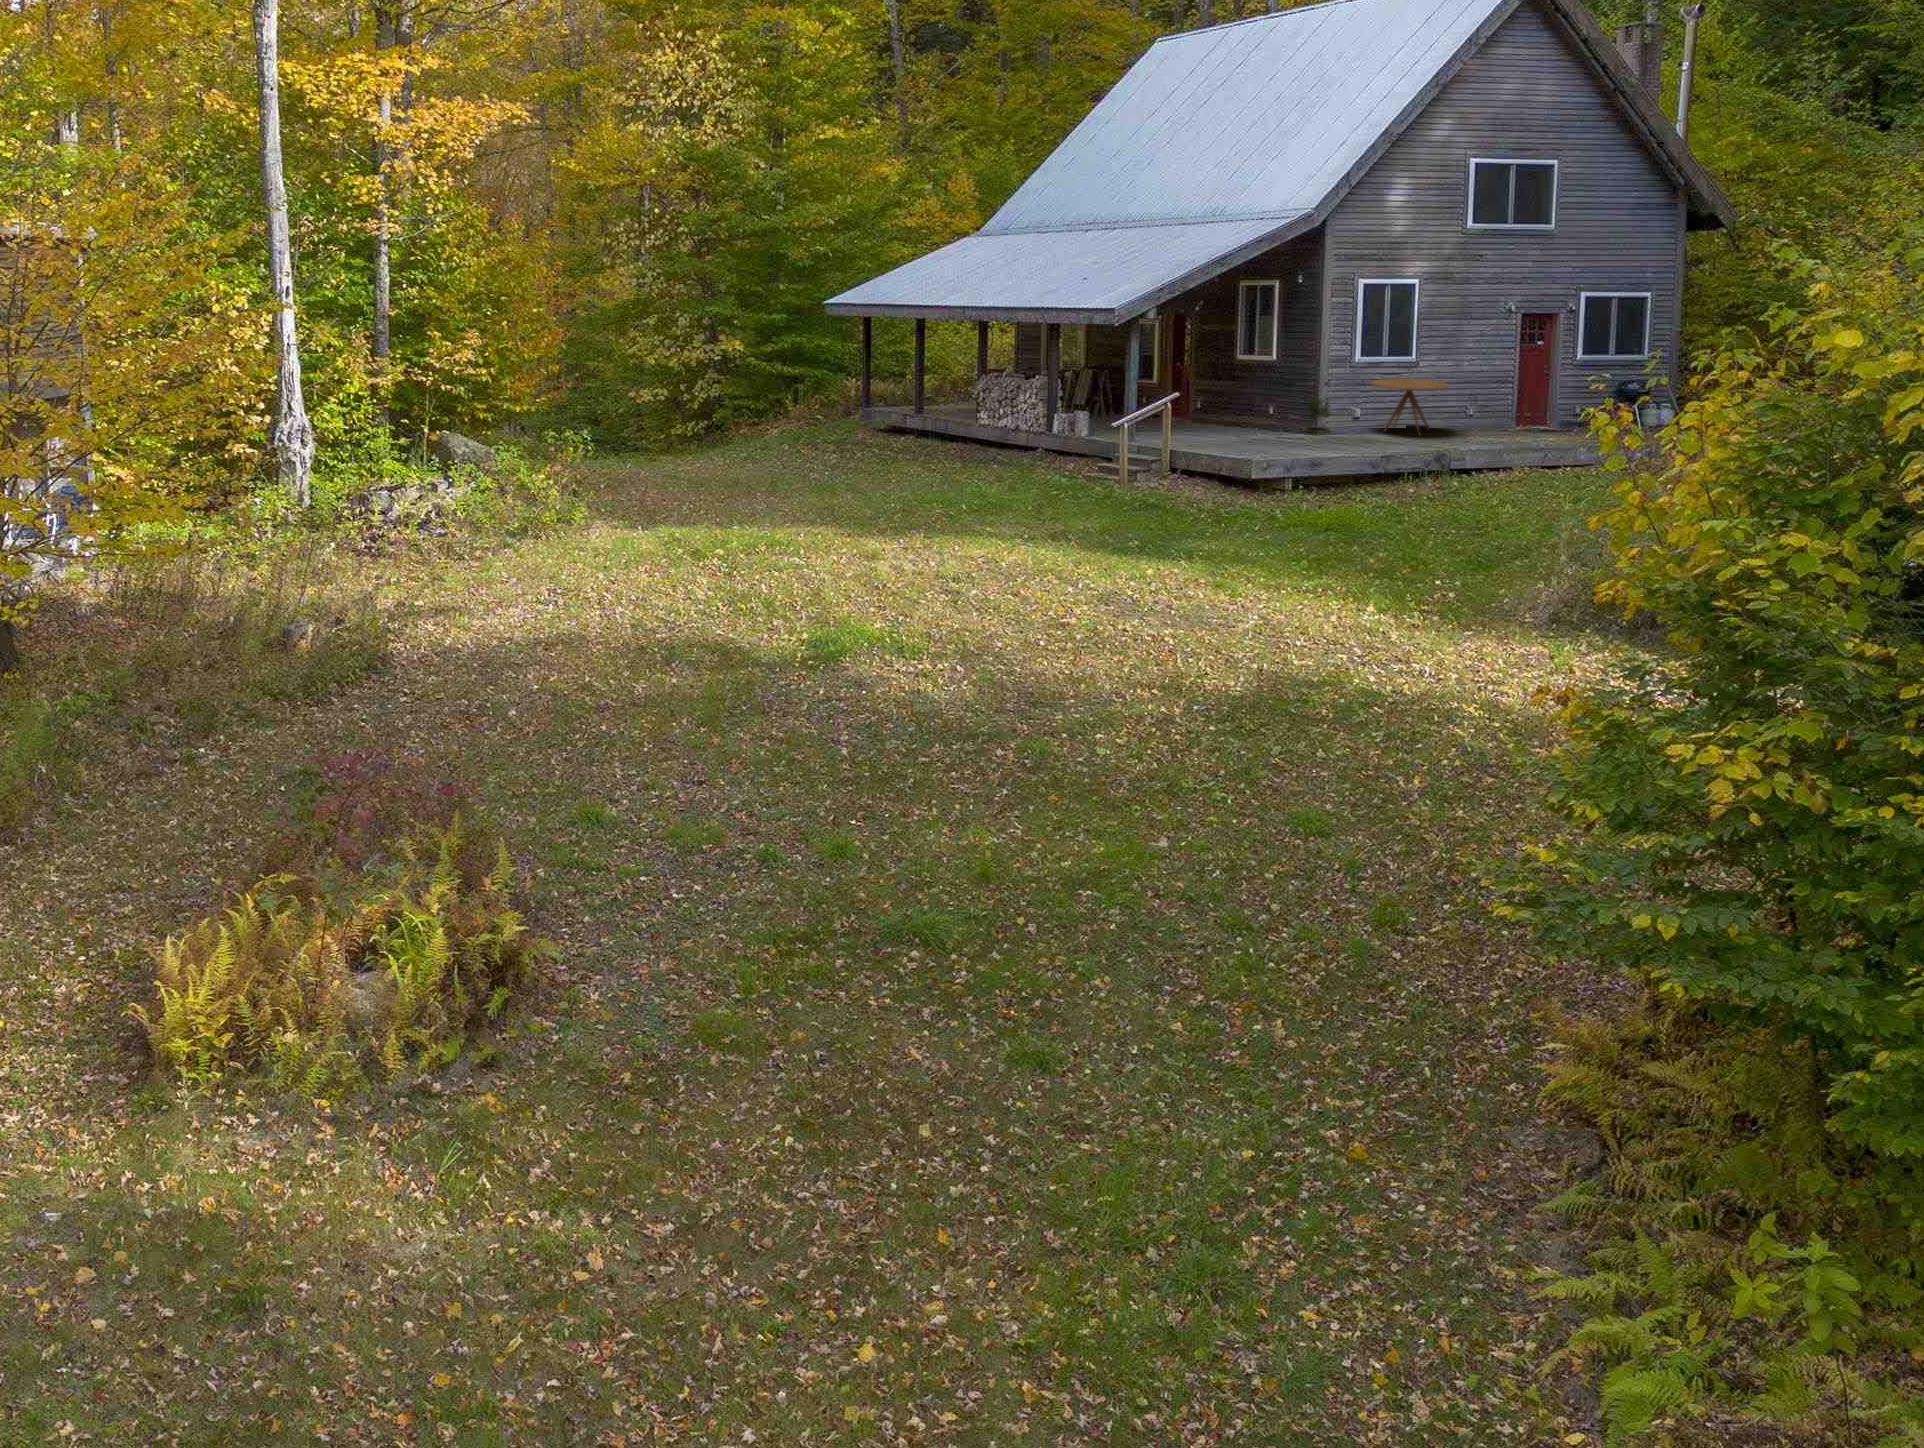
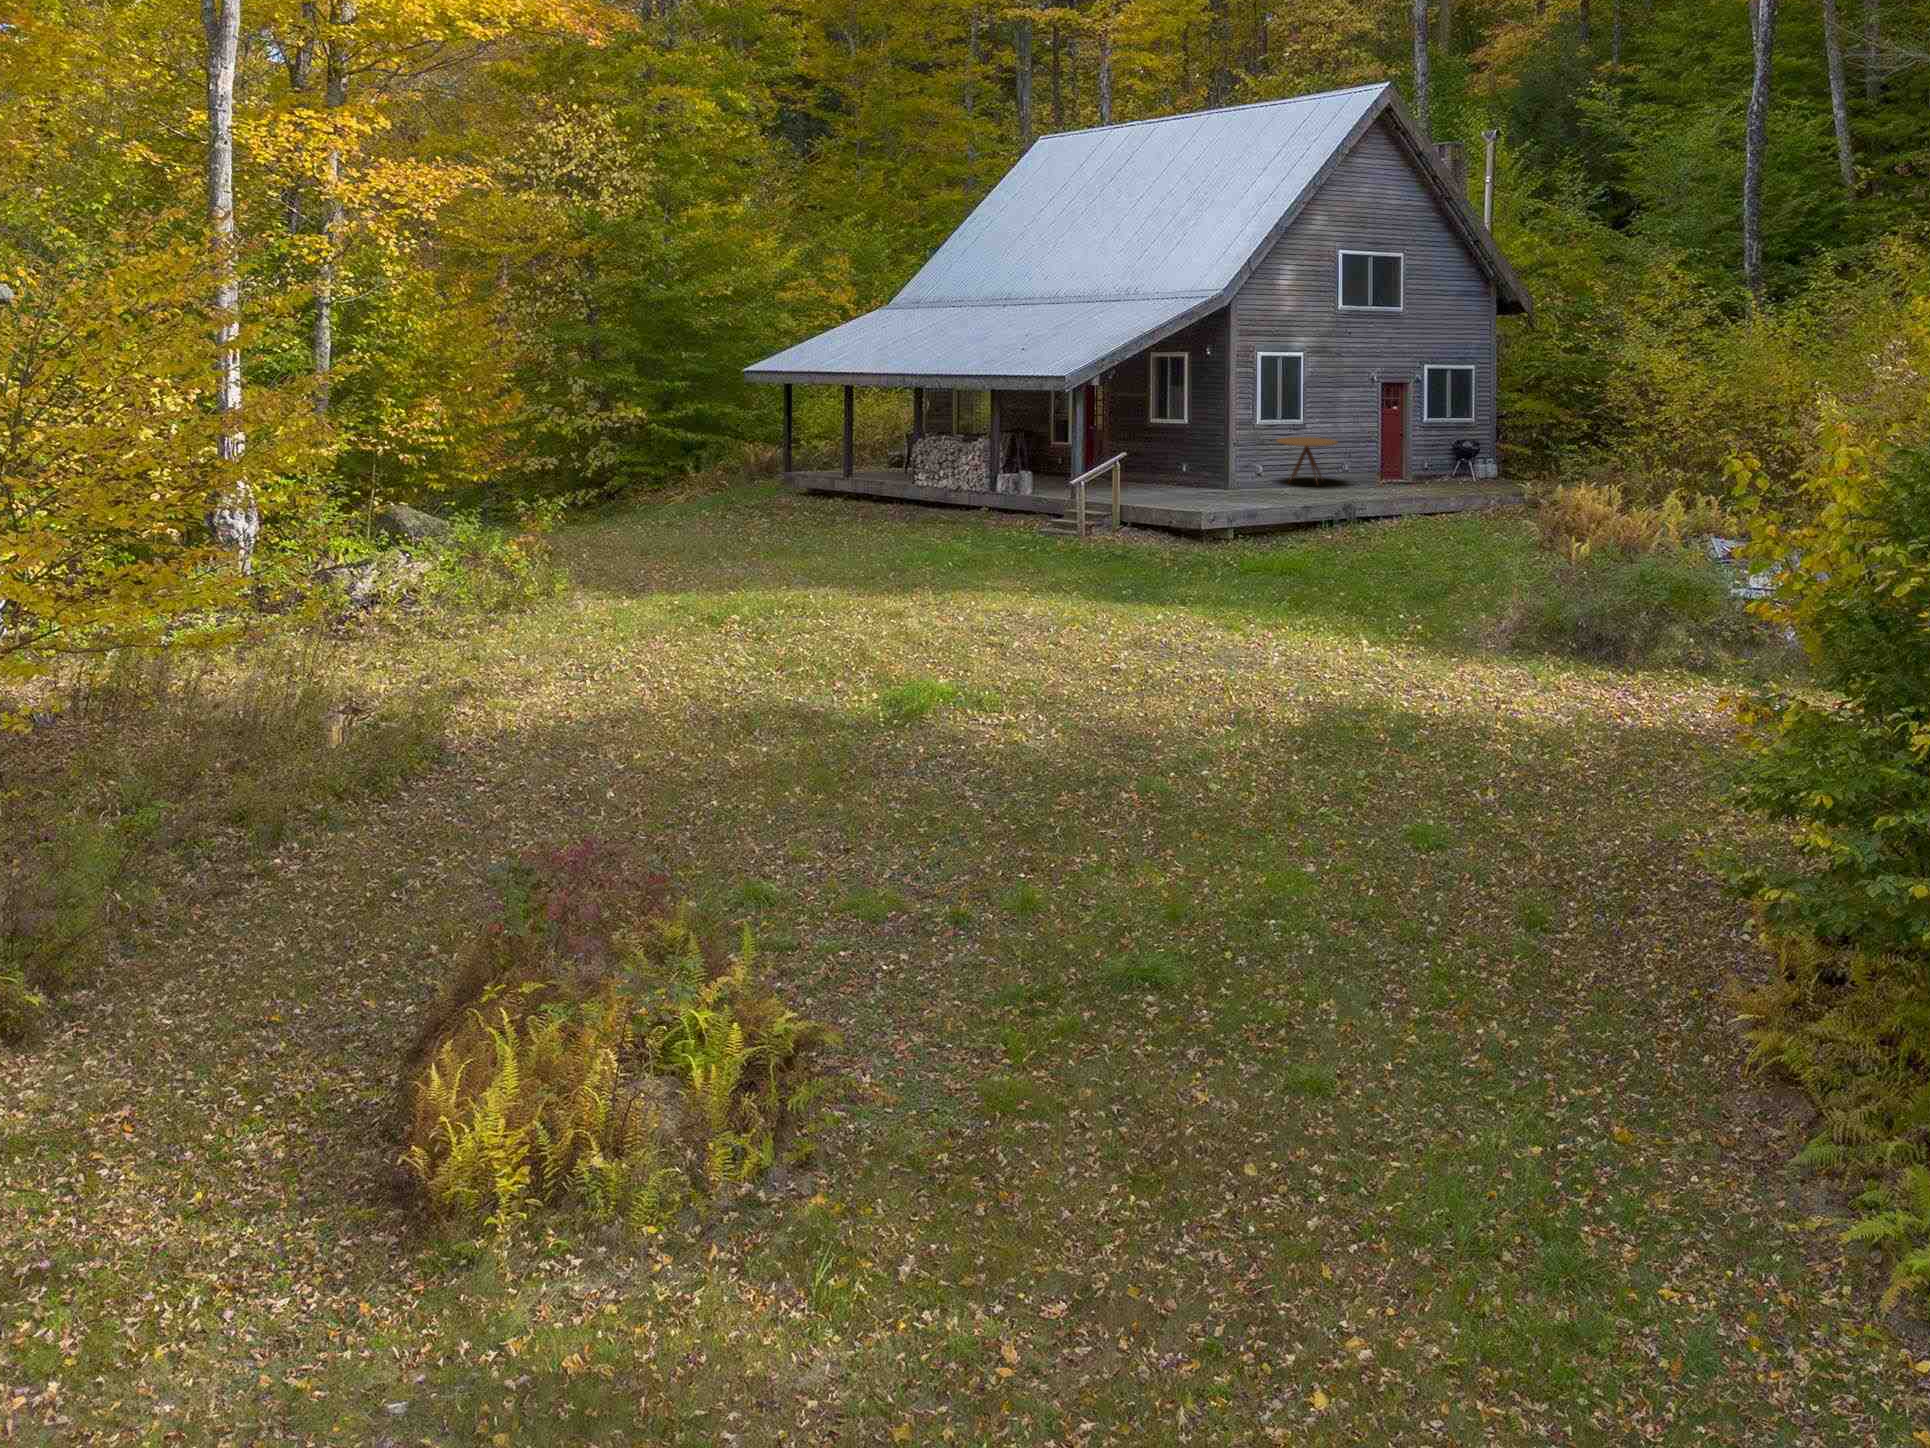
potted tree: present [1304,386,1331,433] -> none [1223,443,1248,486]

